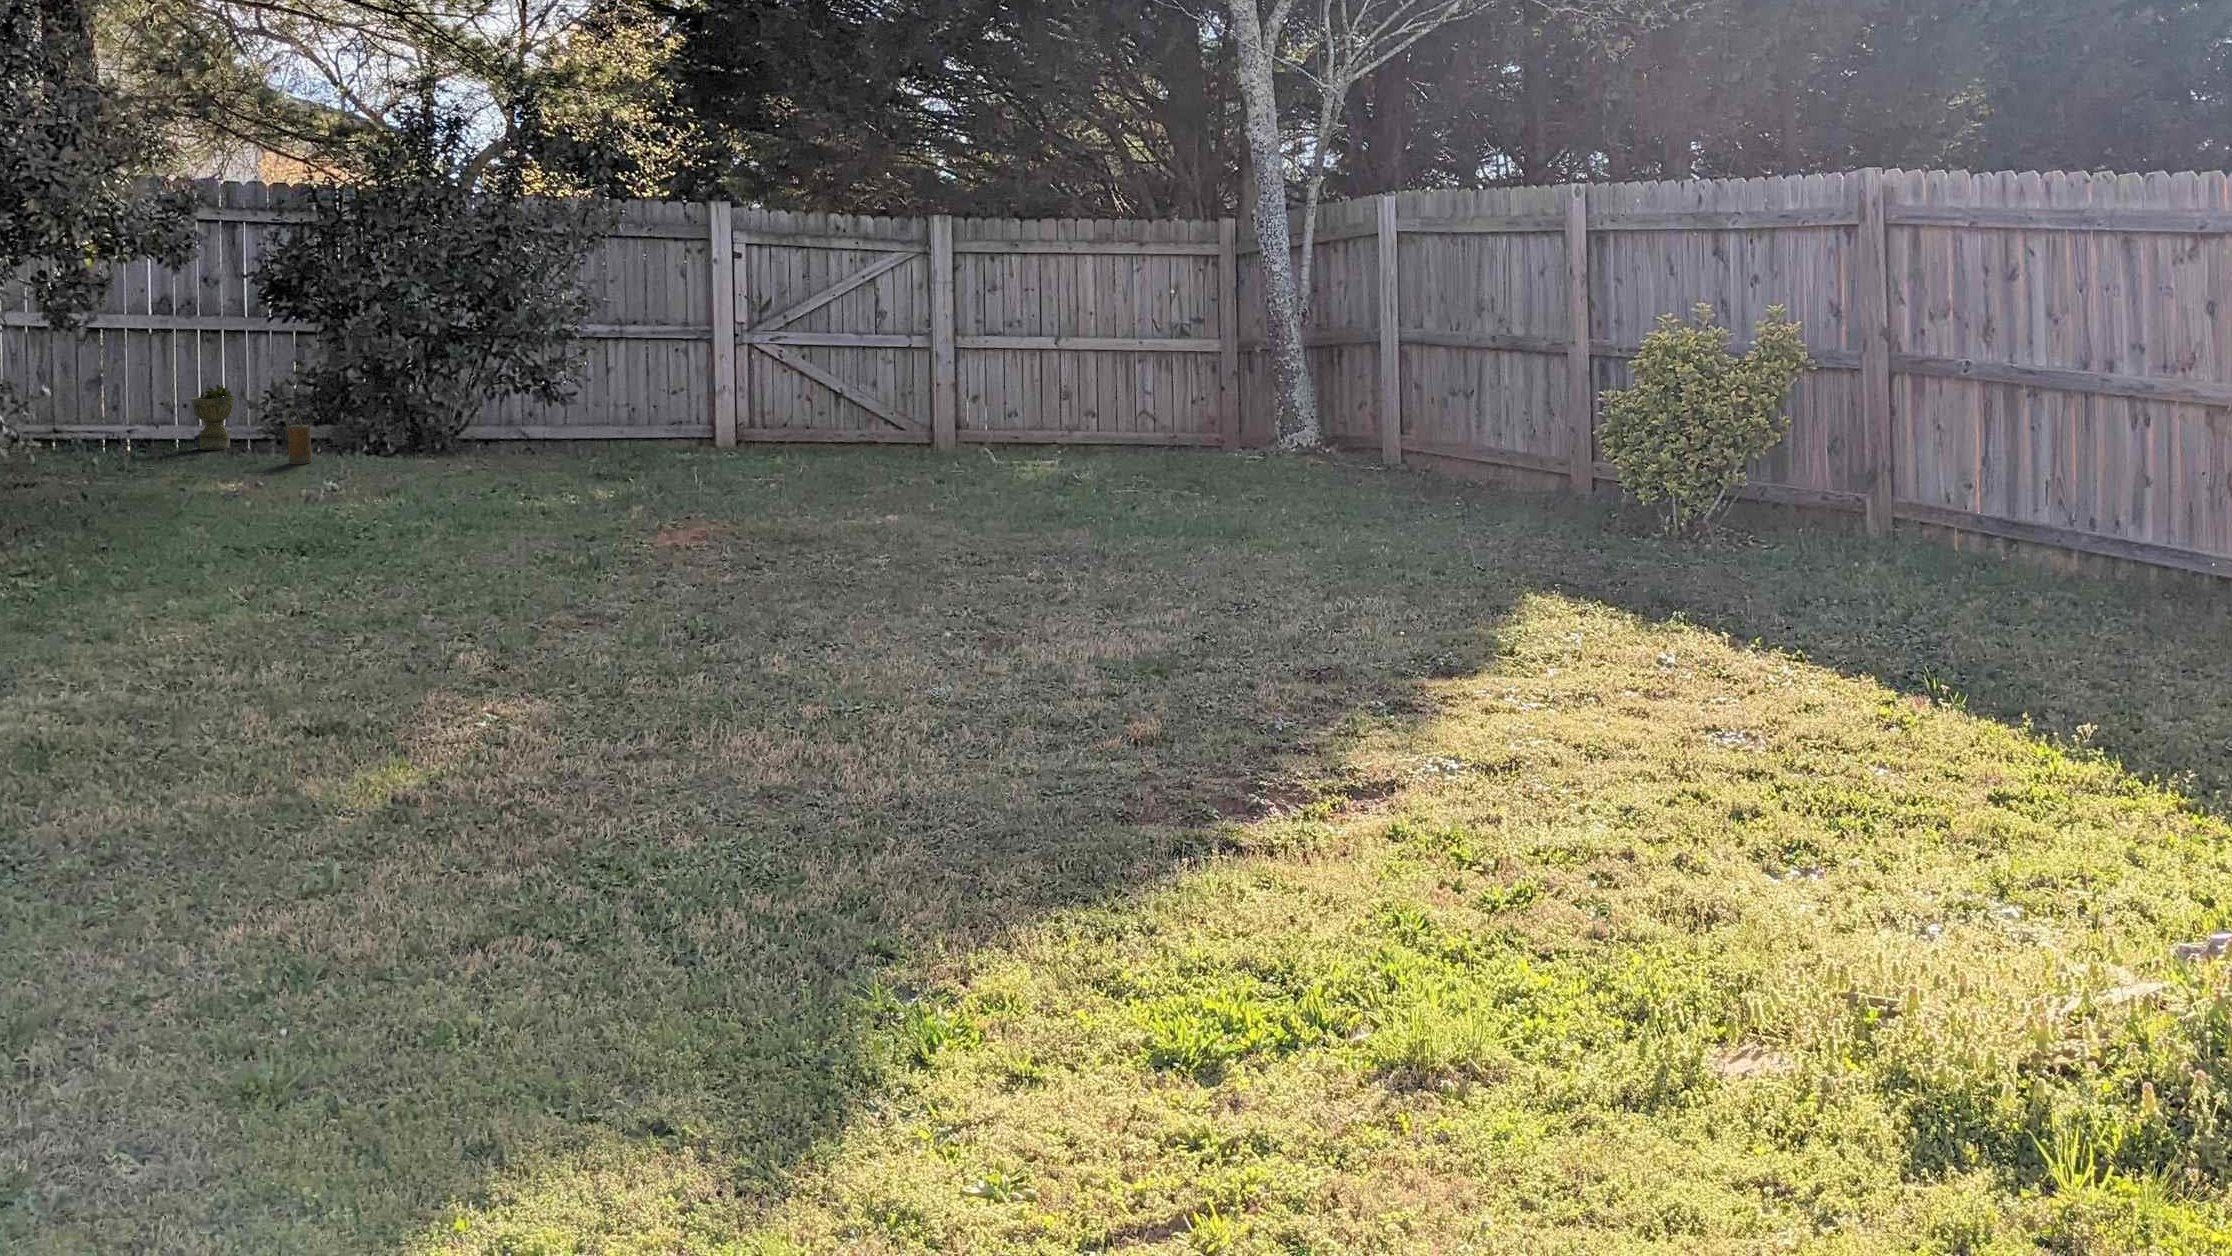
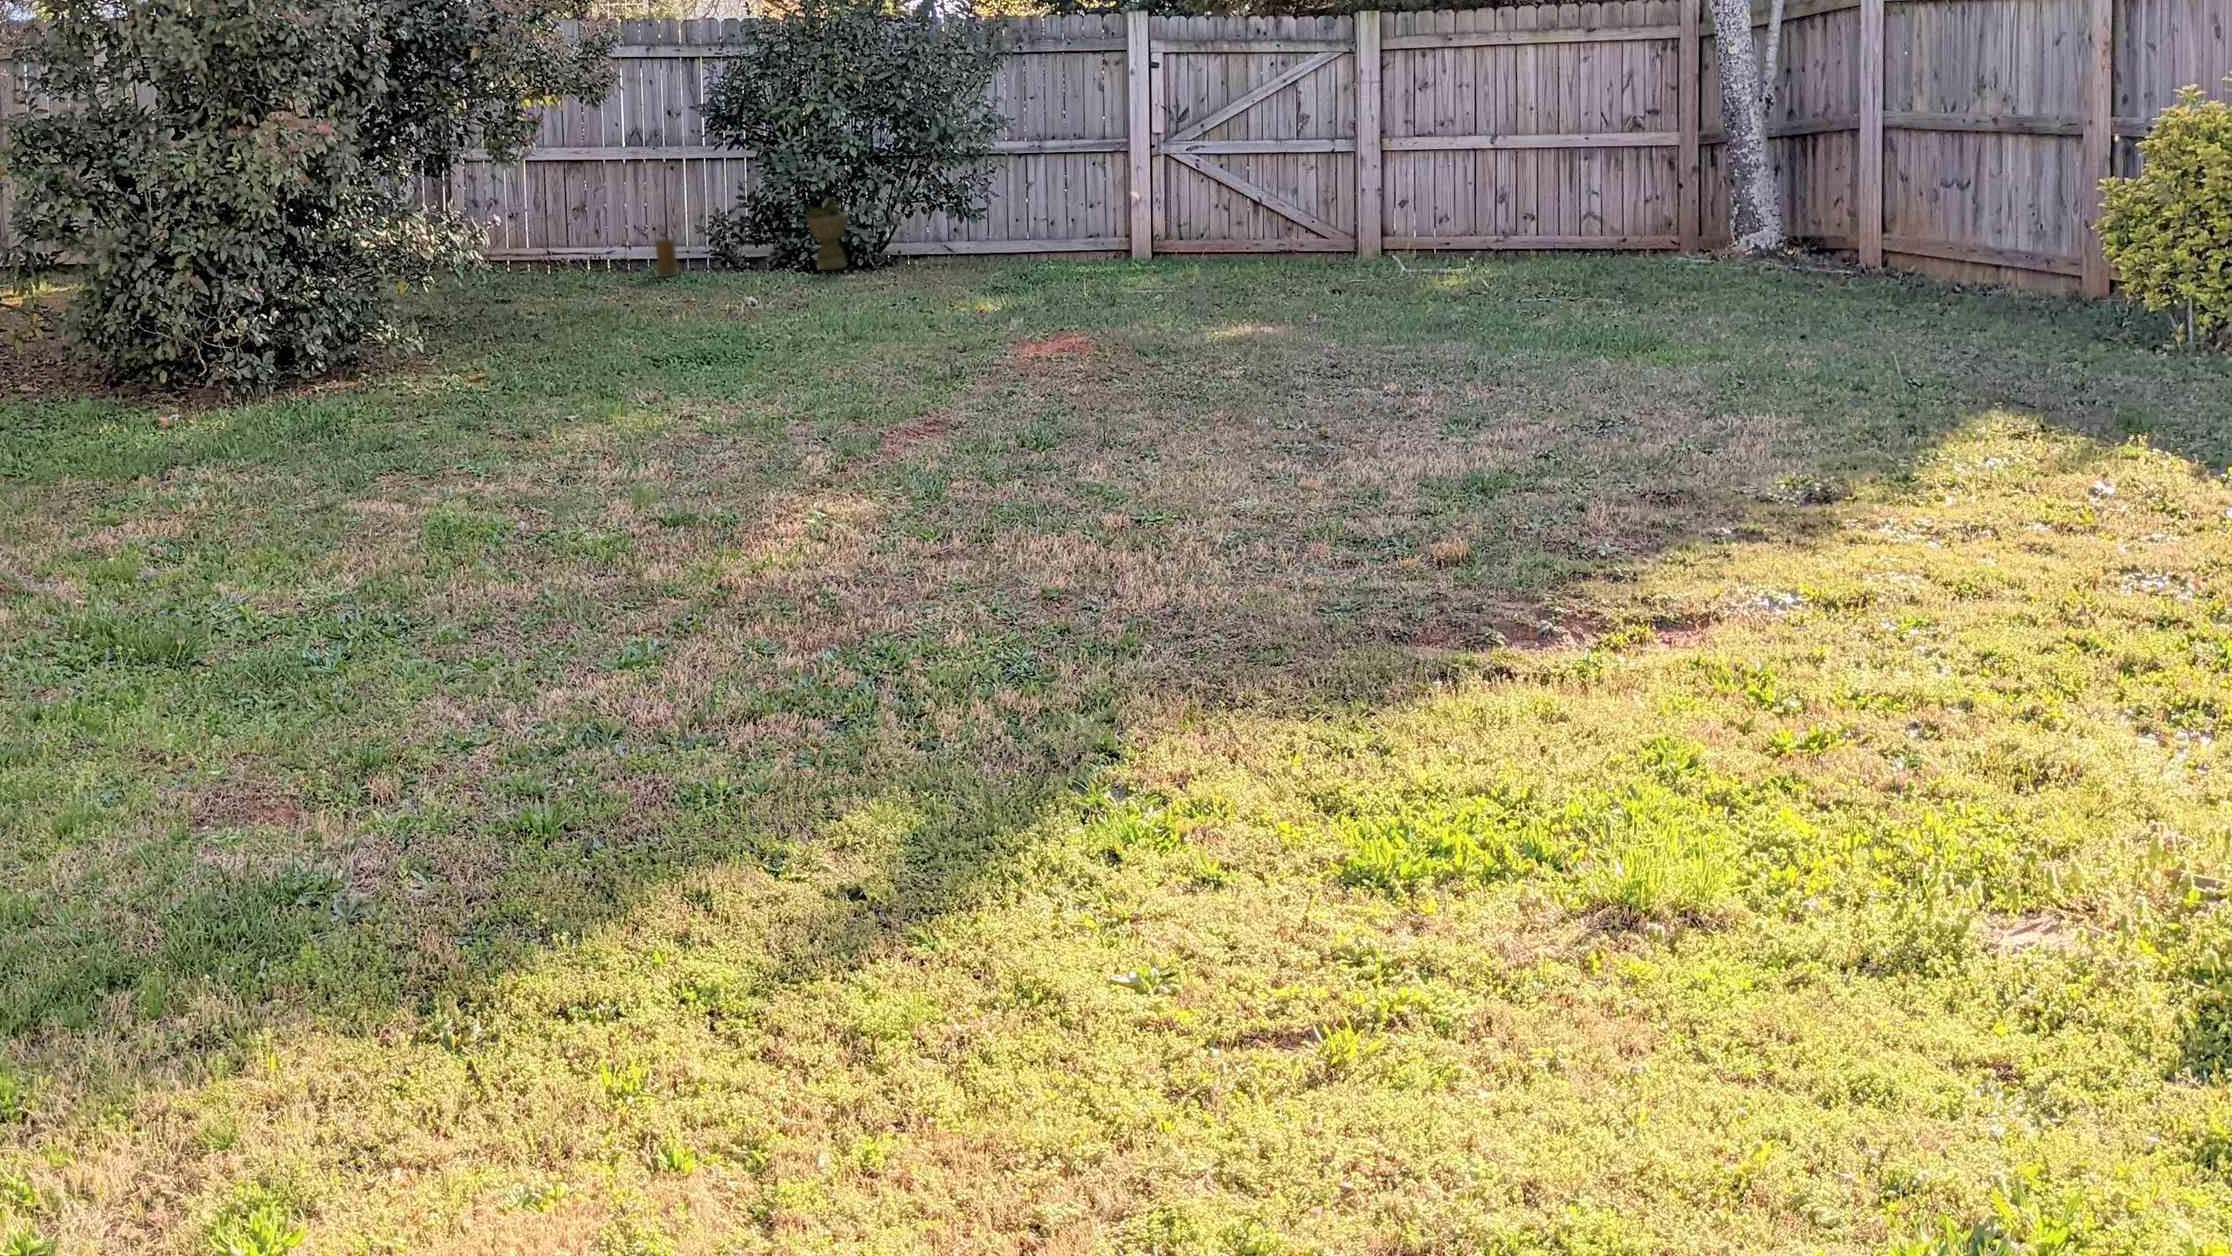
planter: present [191,385,235,450] -> present [807,200,847,270]

